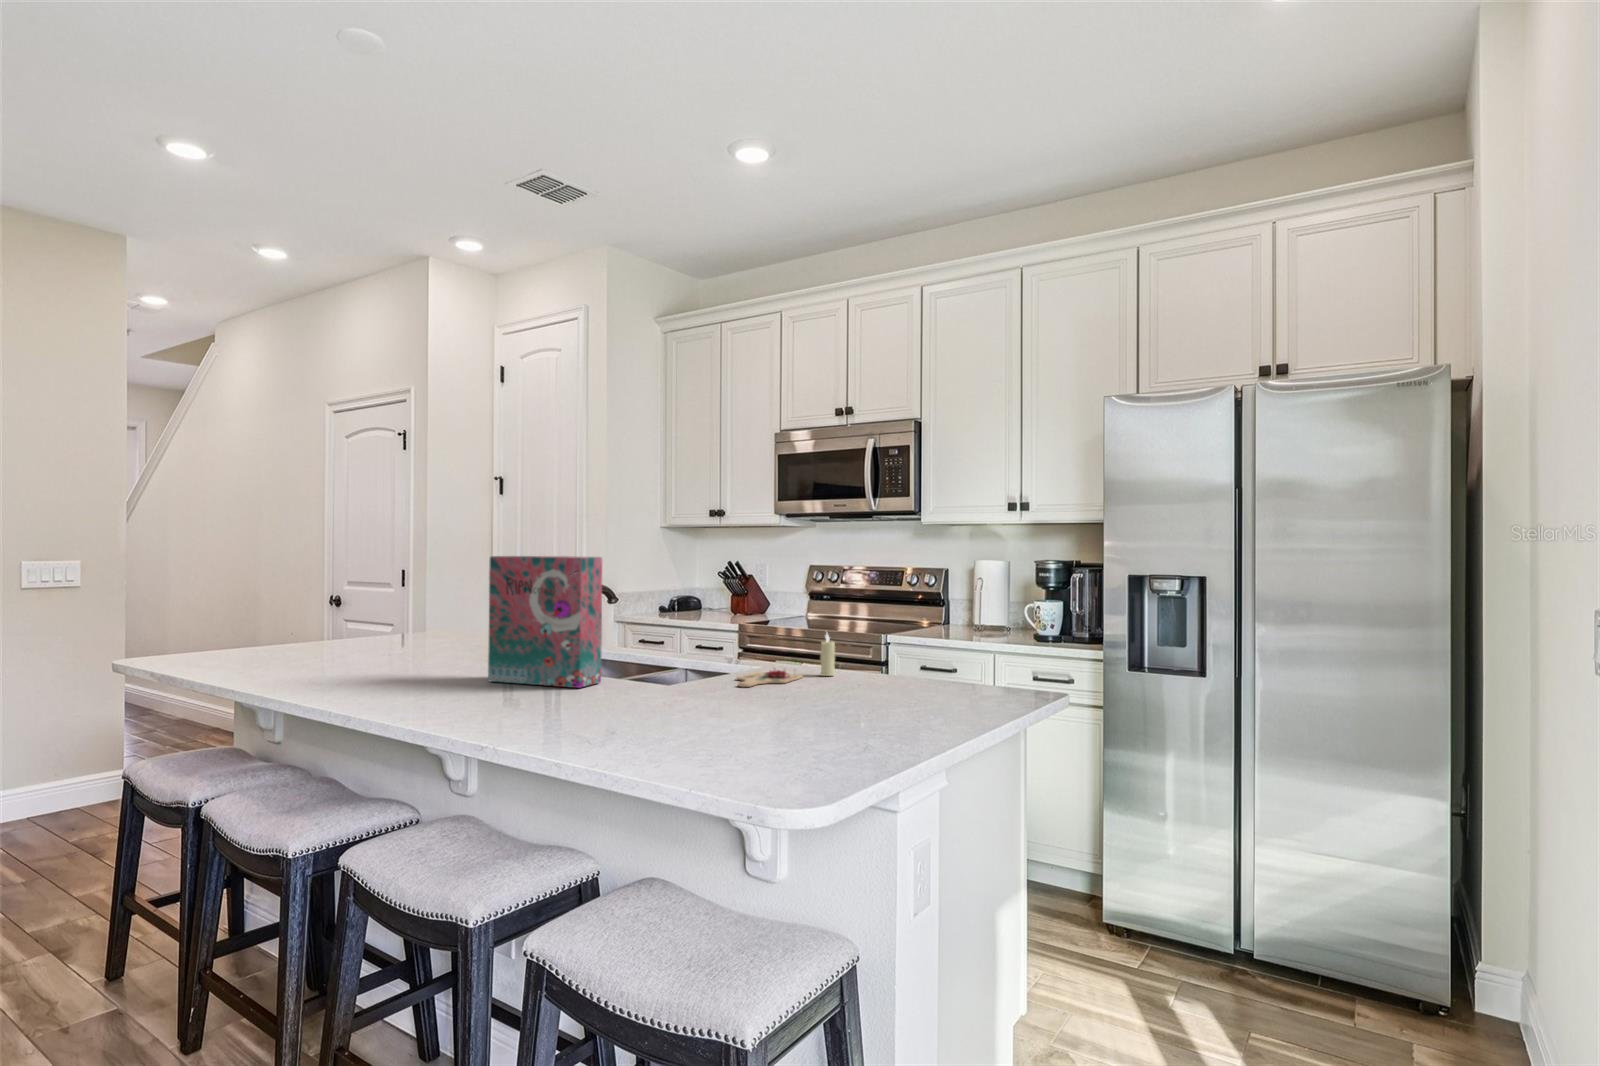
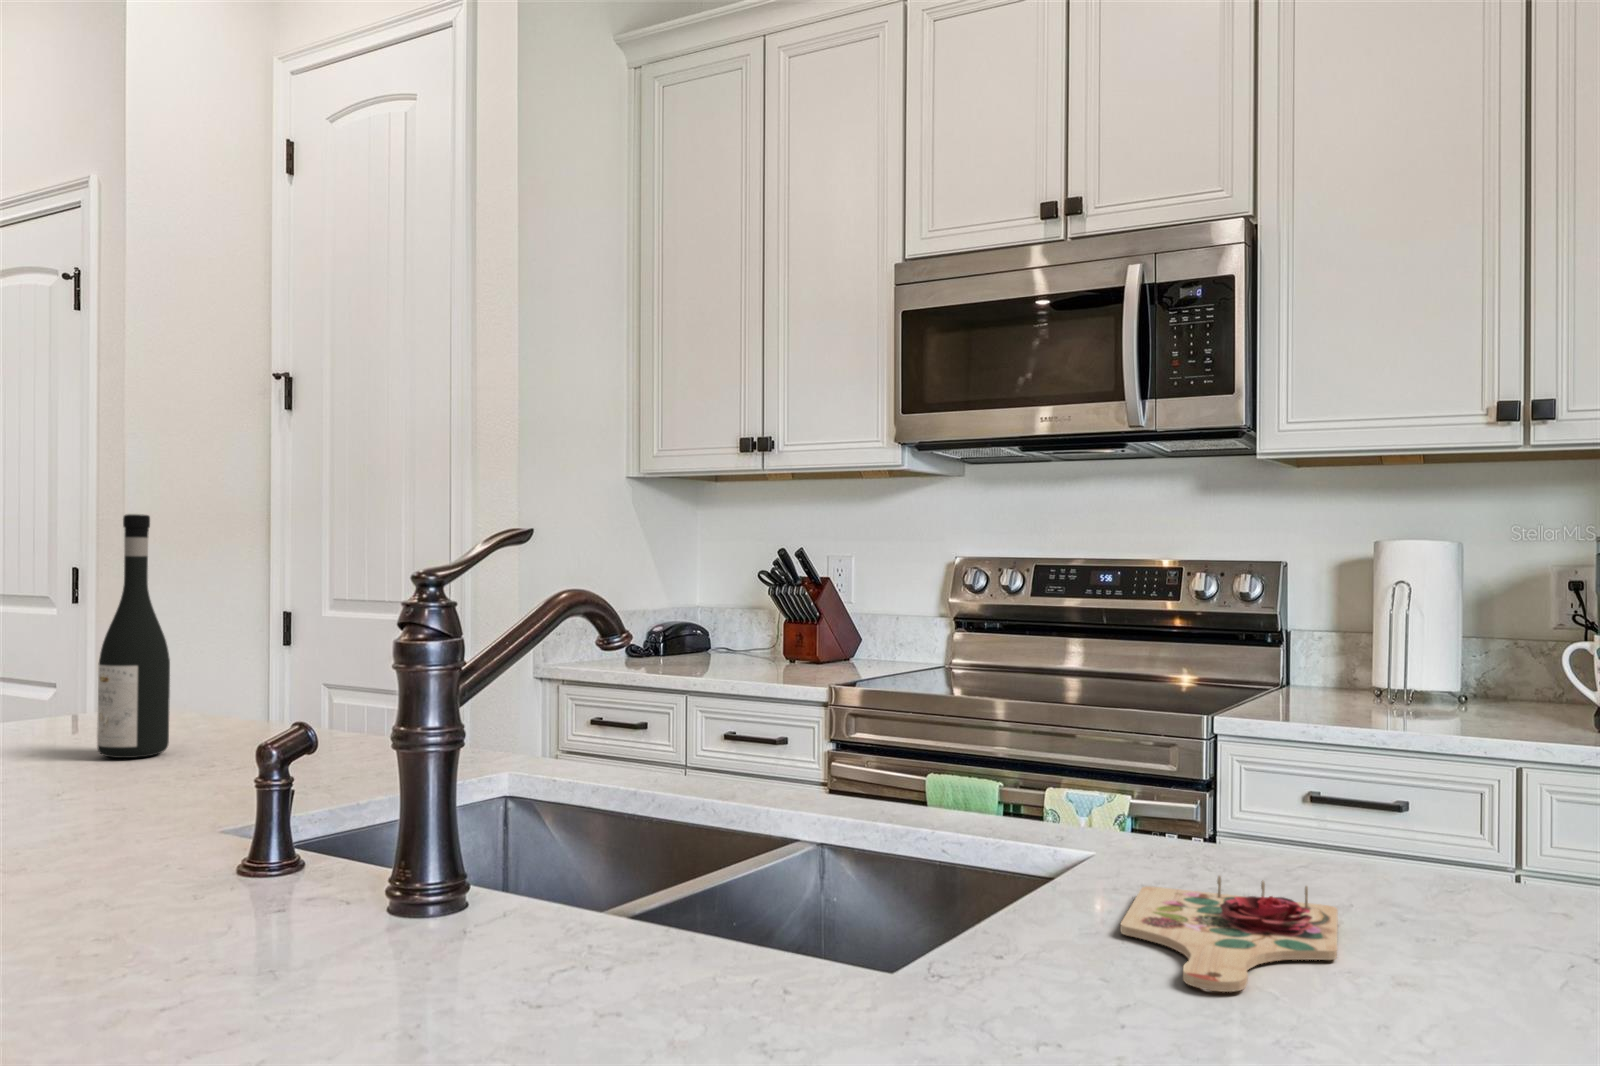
cereal box: present [488,556,602,688] -> none [177,461,635,1014]
wine bottle: none [442,557,467,644] -> present [97,514,170,758]
candle: present [820,634,835,676] -> none [1367,747,1429,907]

